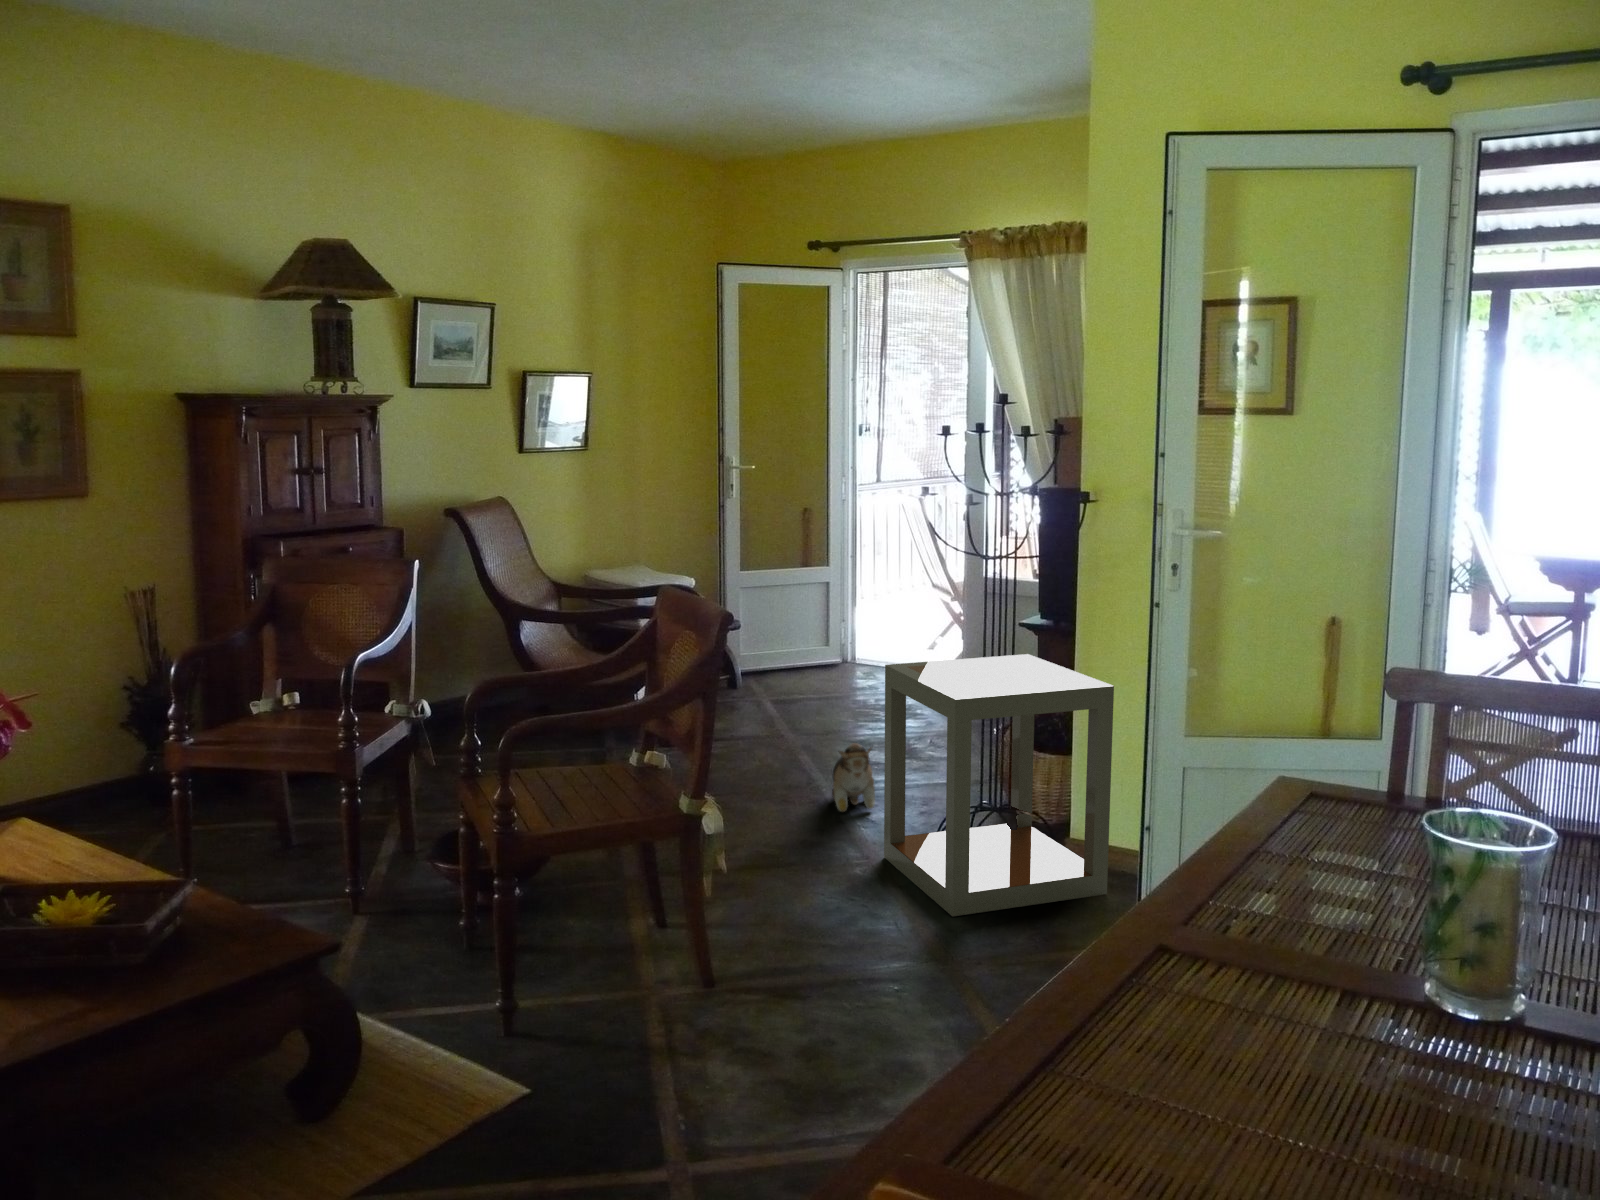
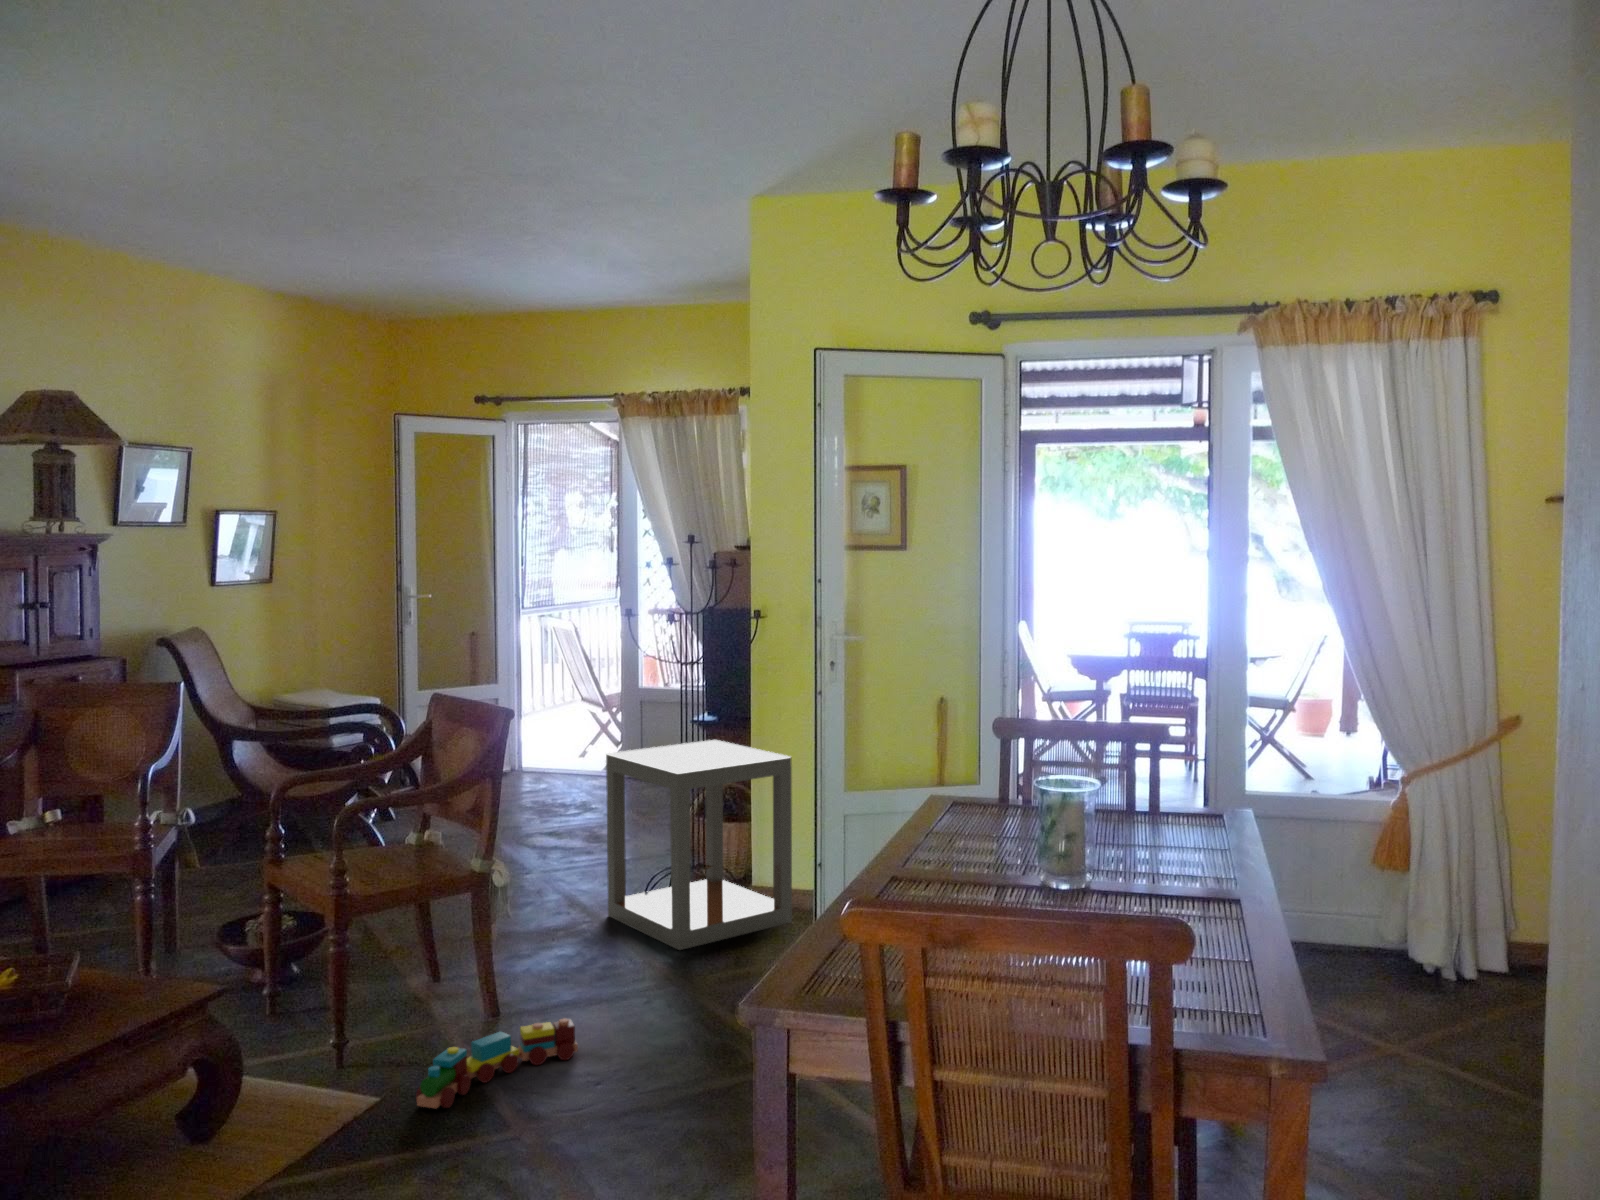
plush toy: present [832,743,875,812] -> none [546,826,587,887]
toy train: none [566,1005,779,1105] -> present [416,1018,578,1108]

